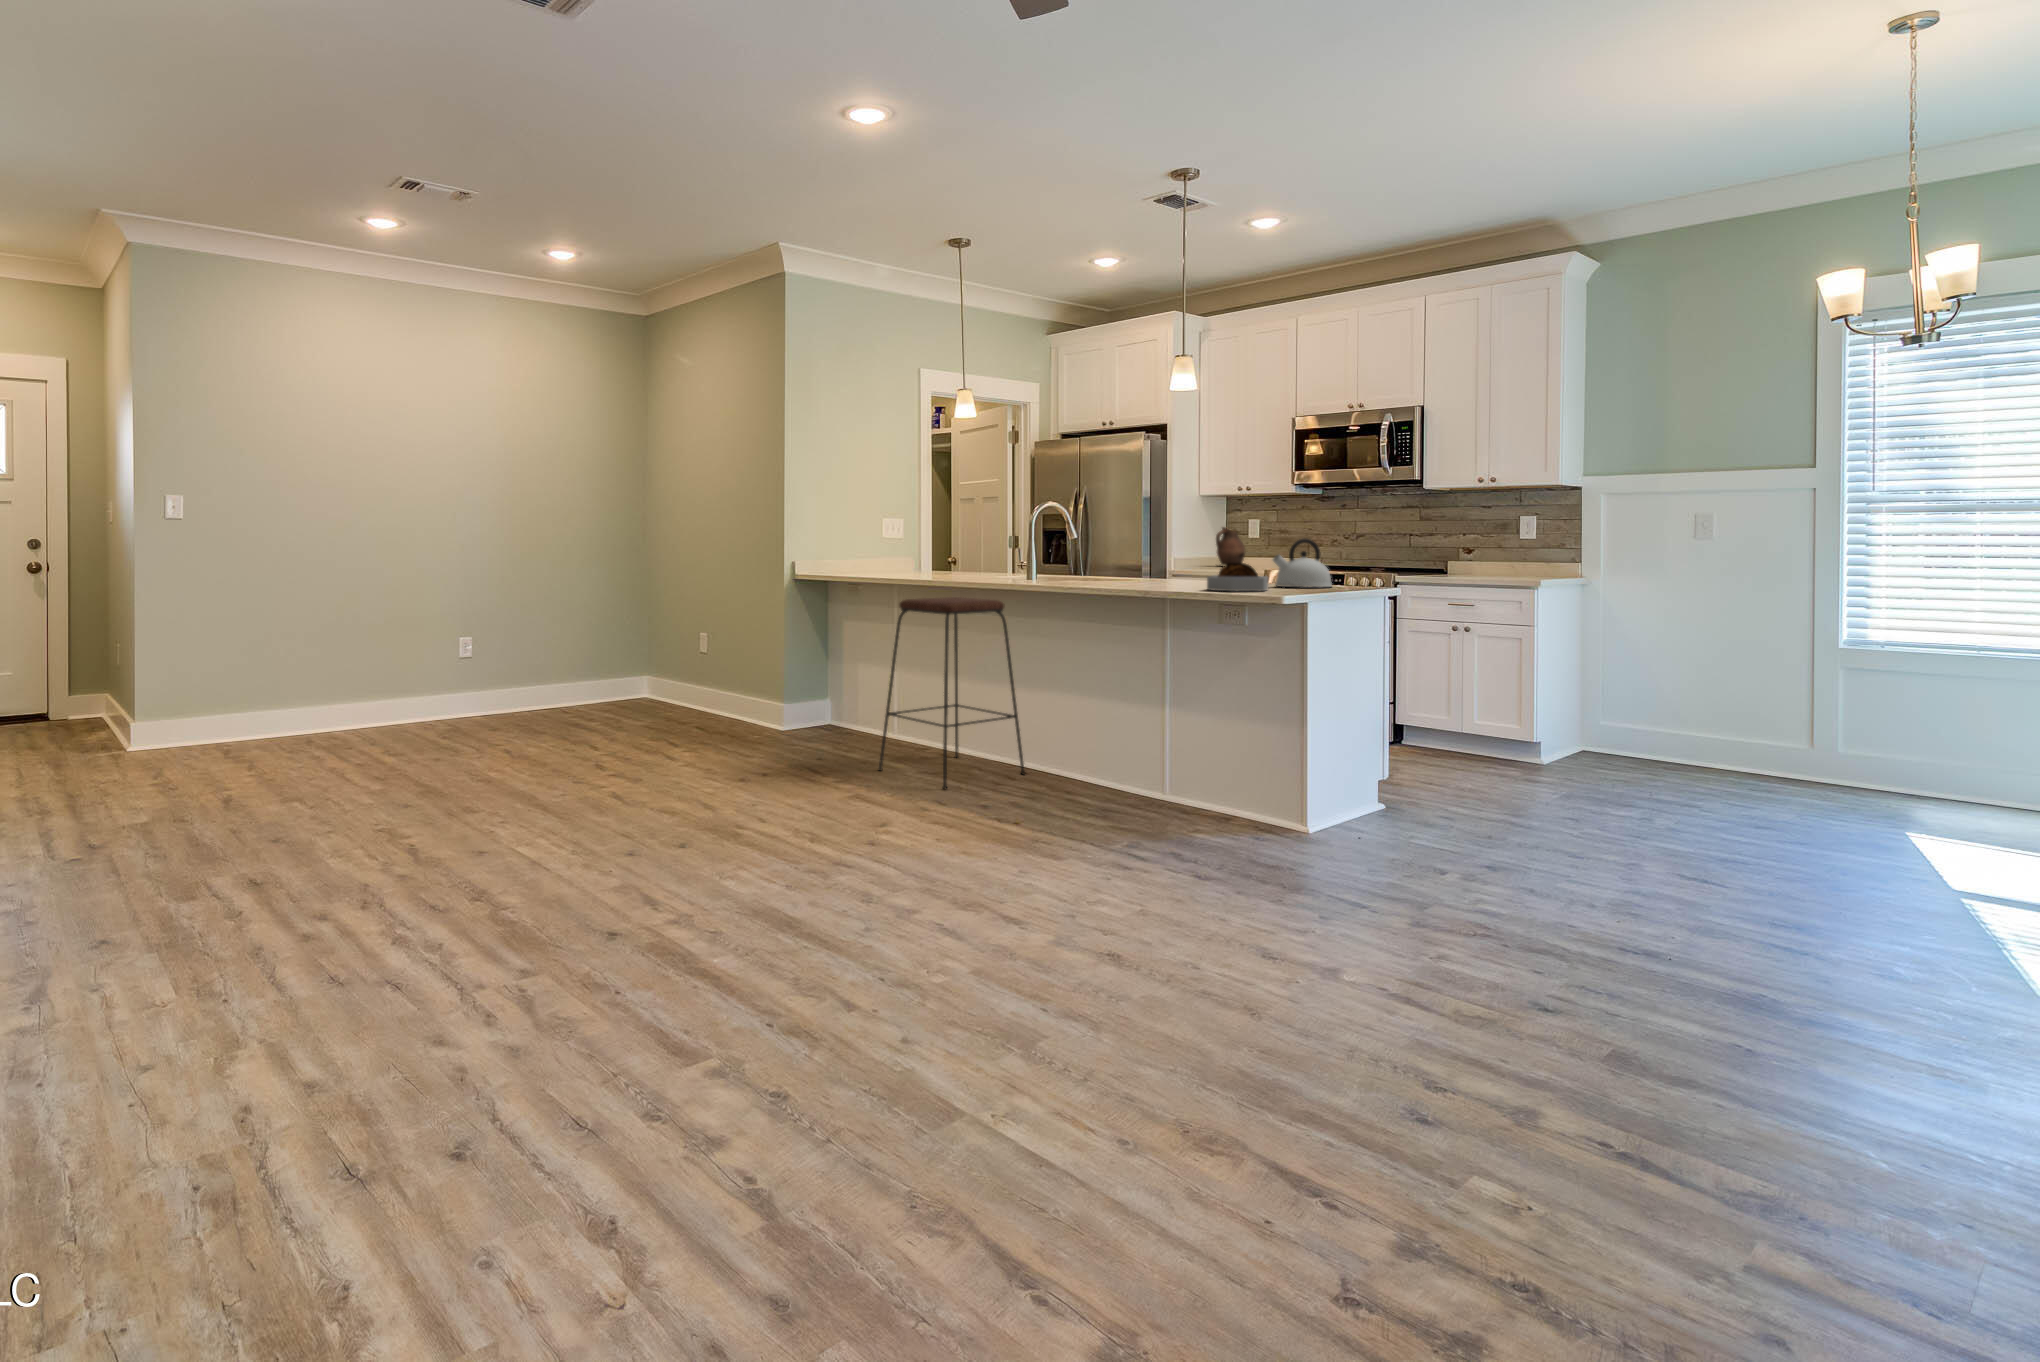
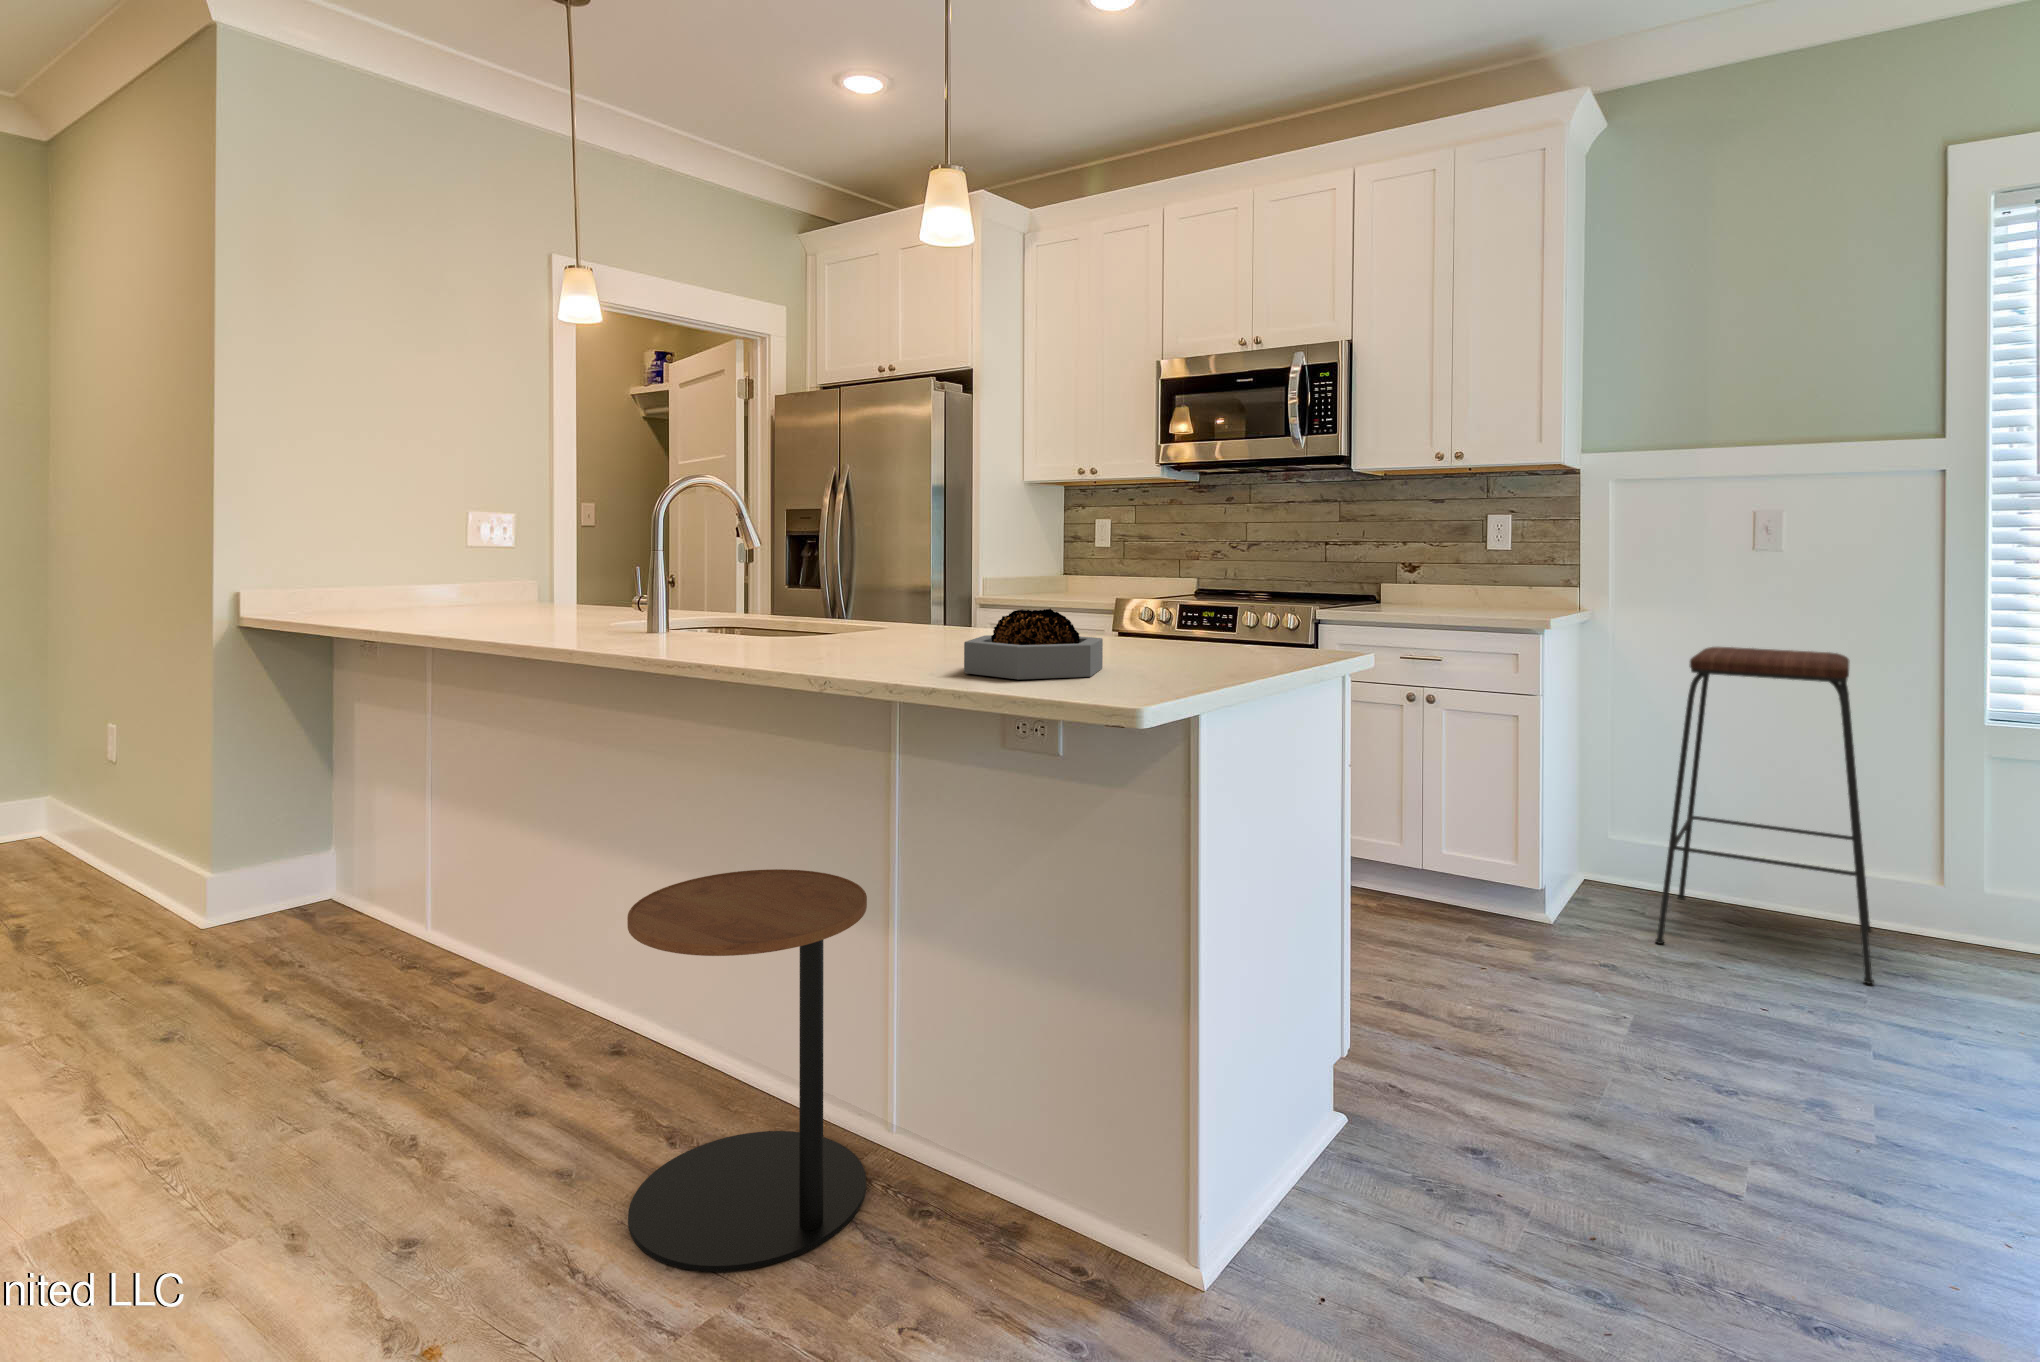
ceramic pitcher: present [1216,527,1245,566] -> none [1045,530,1092,591]
kettle: present [1273,539,1332,587] -> none [1113,552,1235,658]
bar stool: present [879,597,1025,789] -> present [1655,647,1874,984]
side table: none [1065,679,1163,822] -> present [627,869,867,1272]

